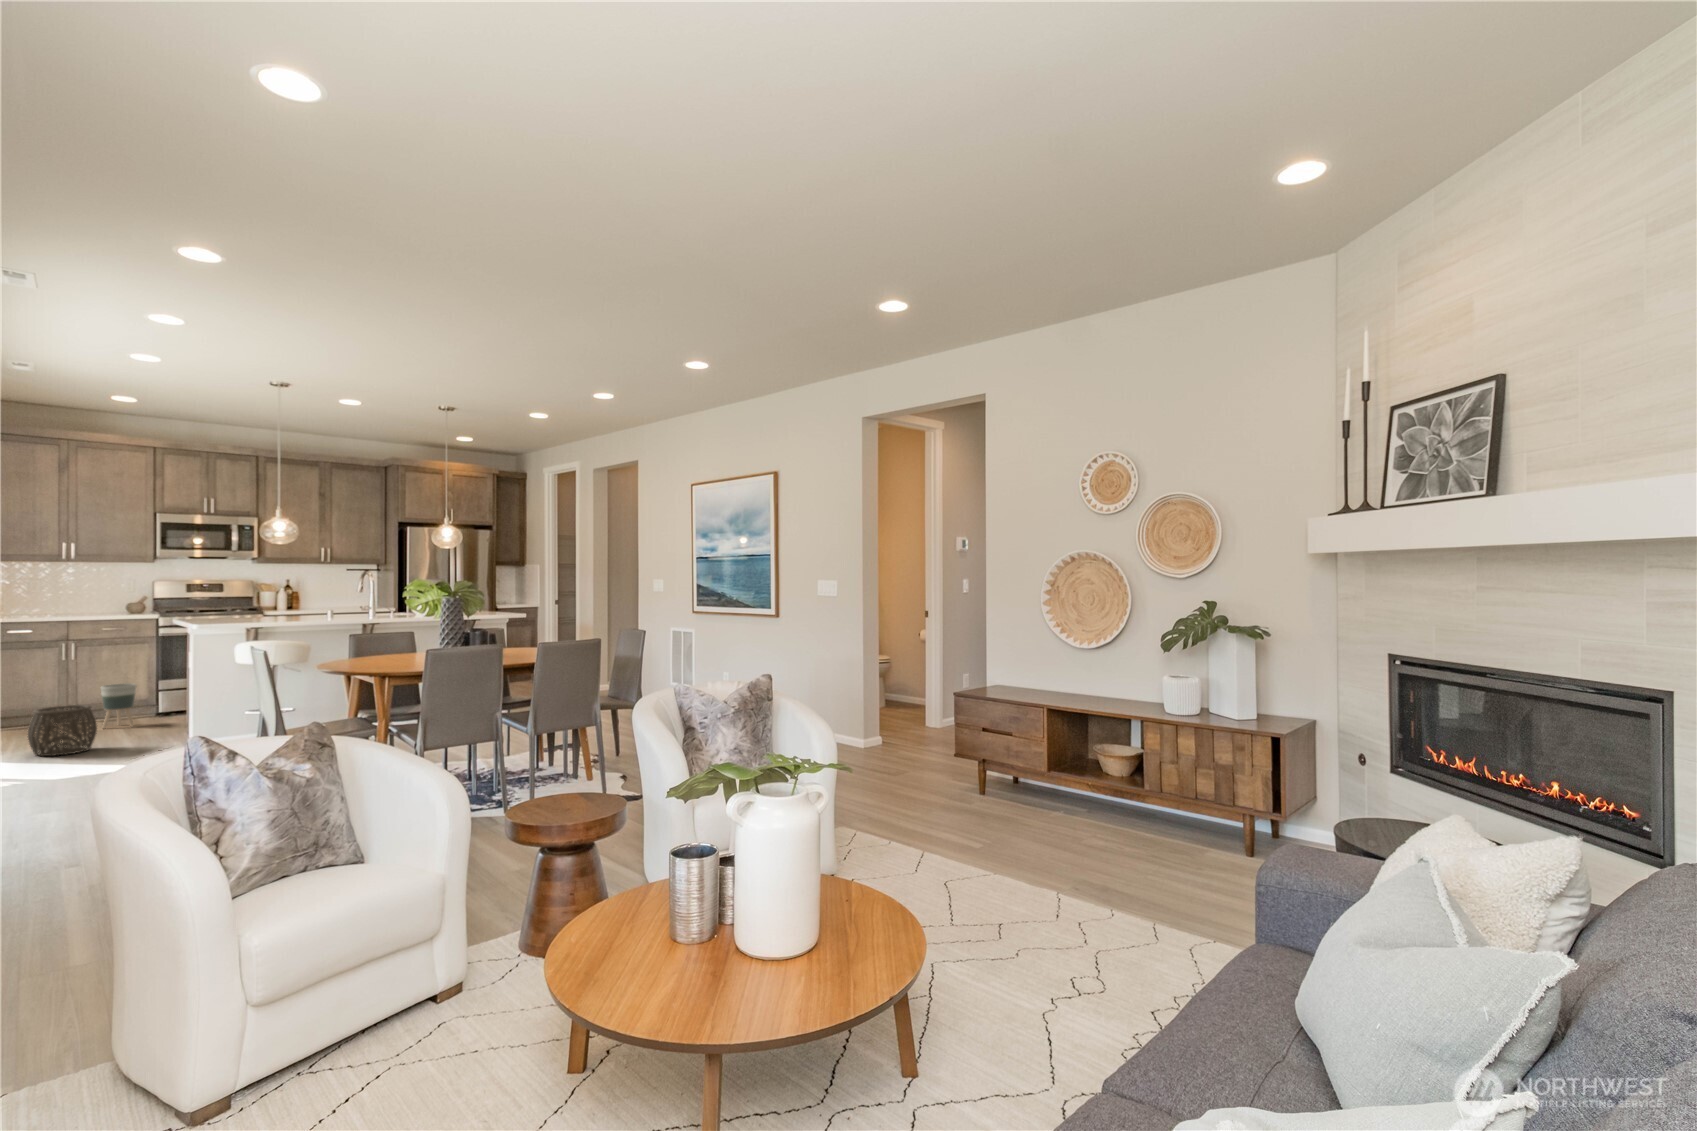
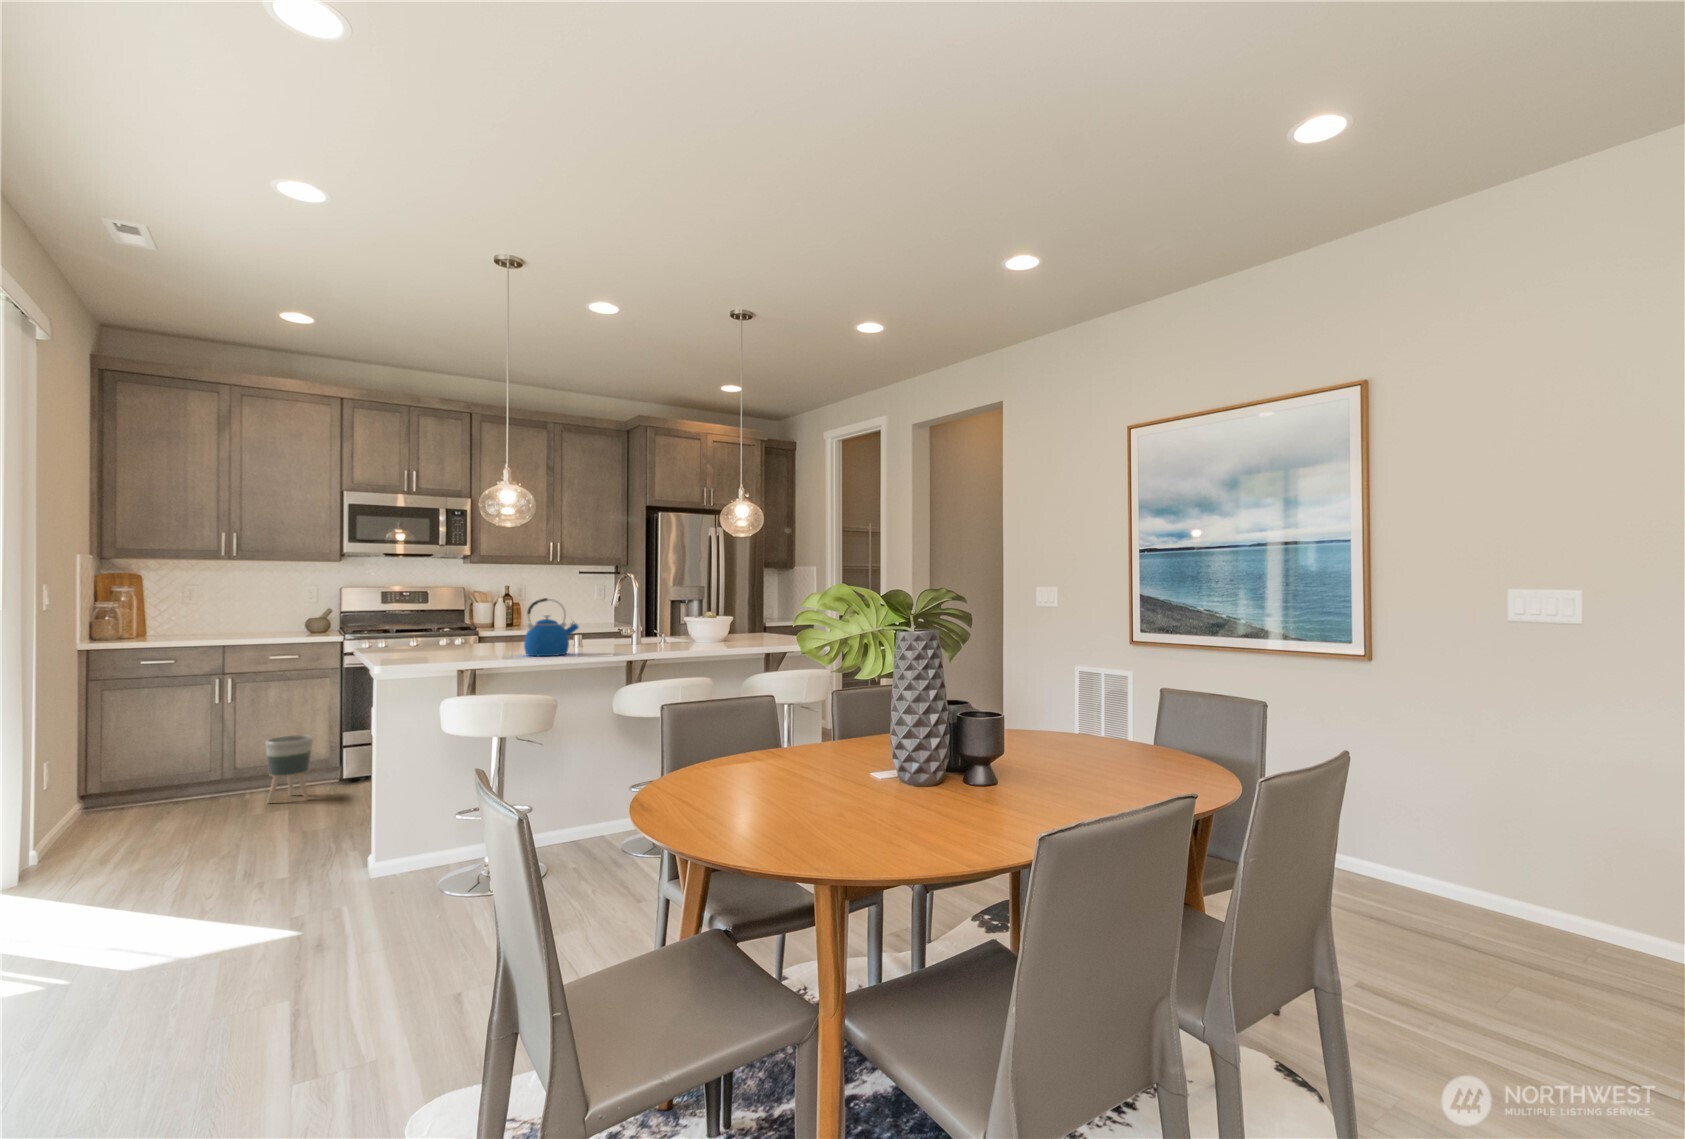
kettle: none [290,588,327,622] -> present [524,598,579,656]
woven basket: present [28,705,97,756] -> none [132,785,242,878]

